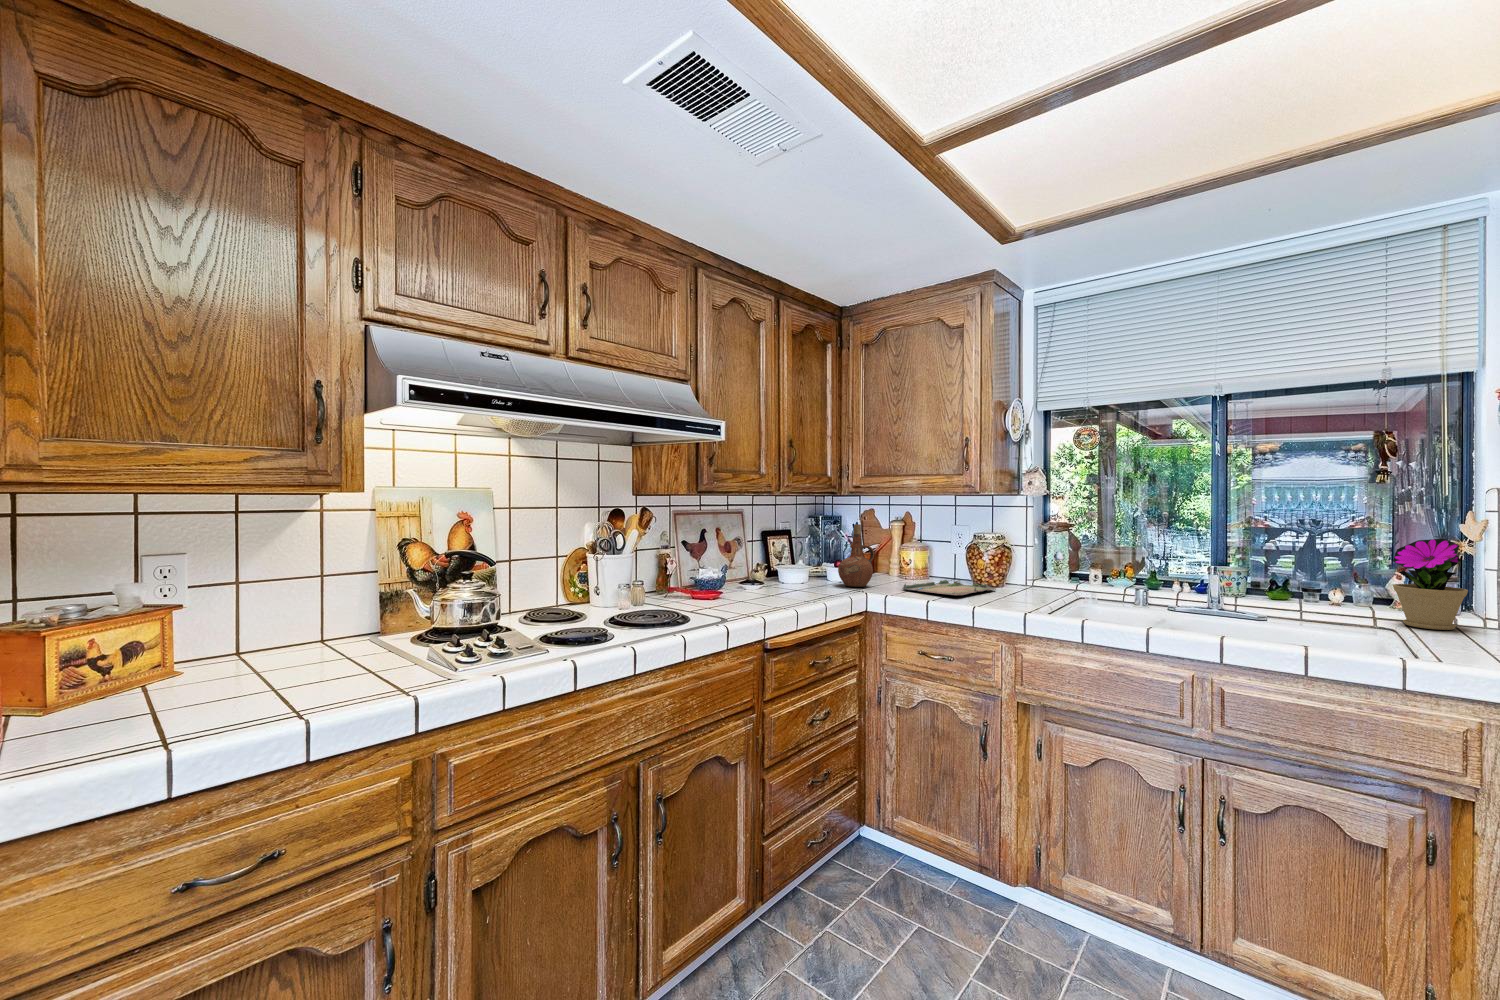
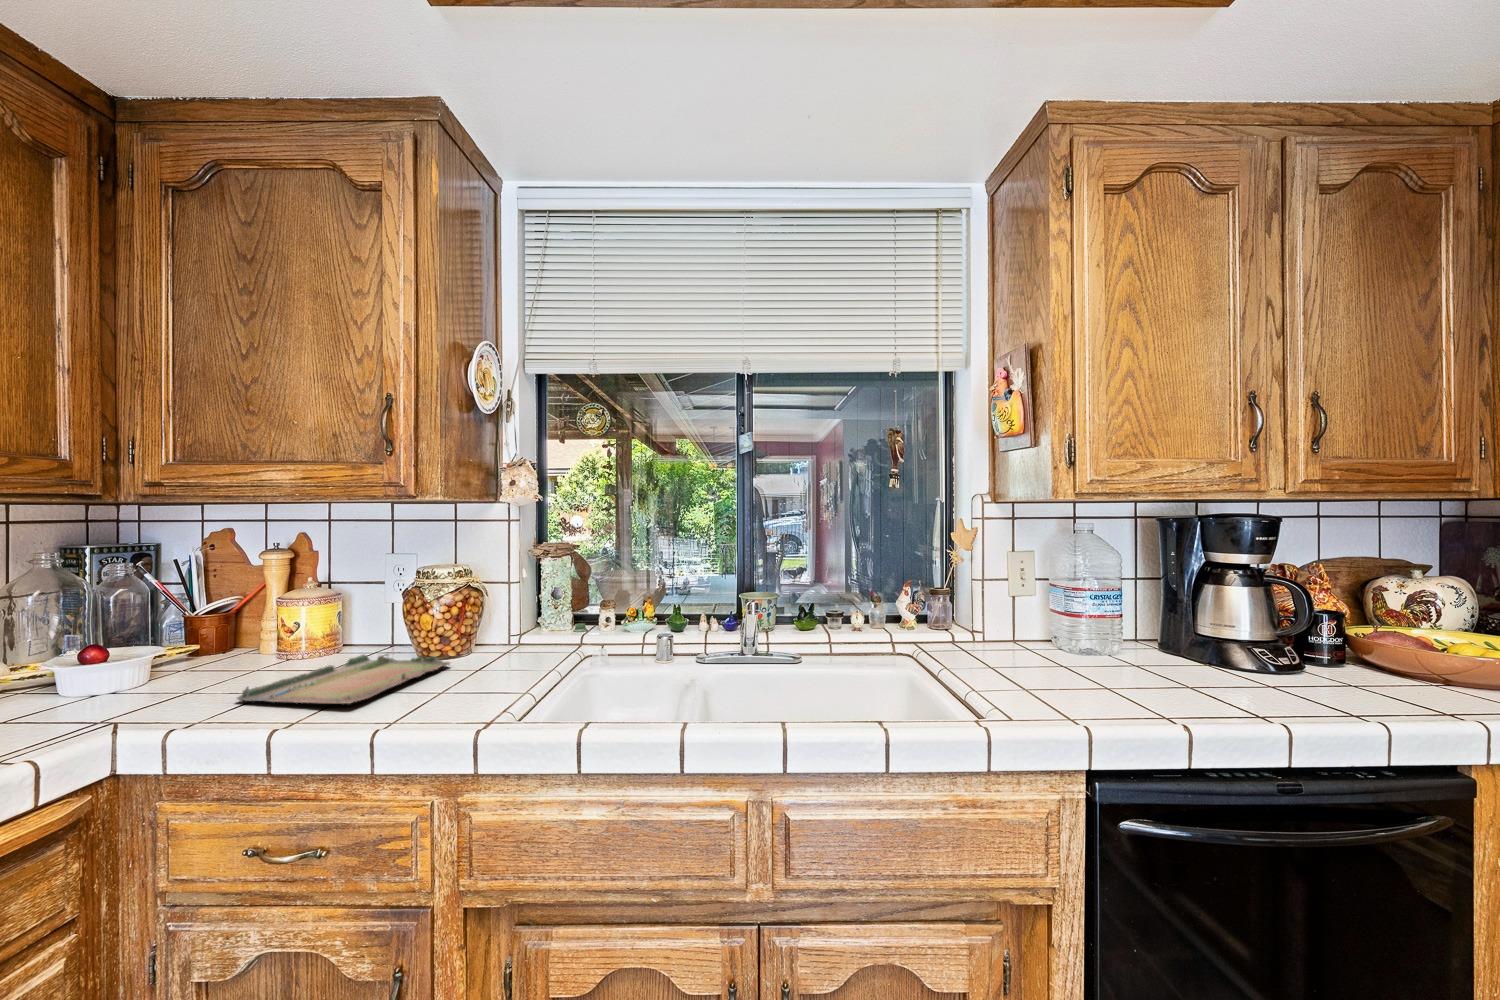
ceramic pitcher: present [838,524,874,587] -> none [51,569,170,716]
flower pot: present [1393,539,1468,630] -> none [914,547,975,652]

